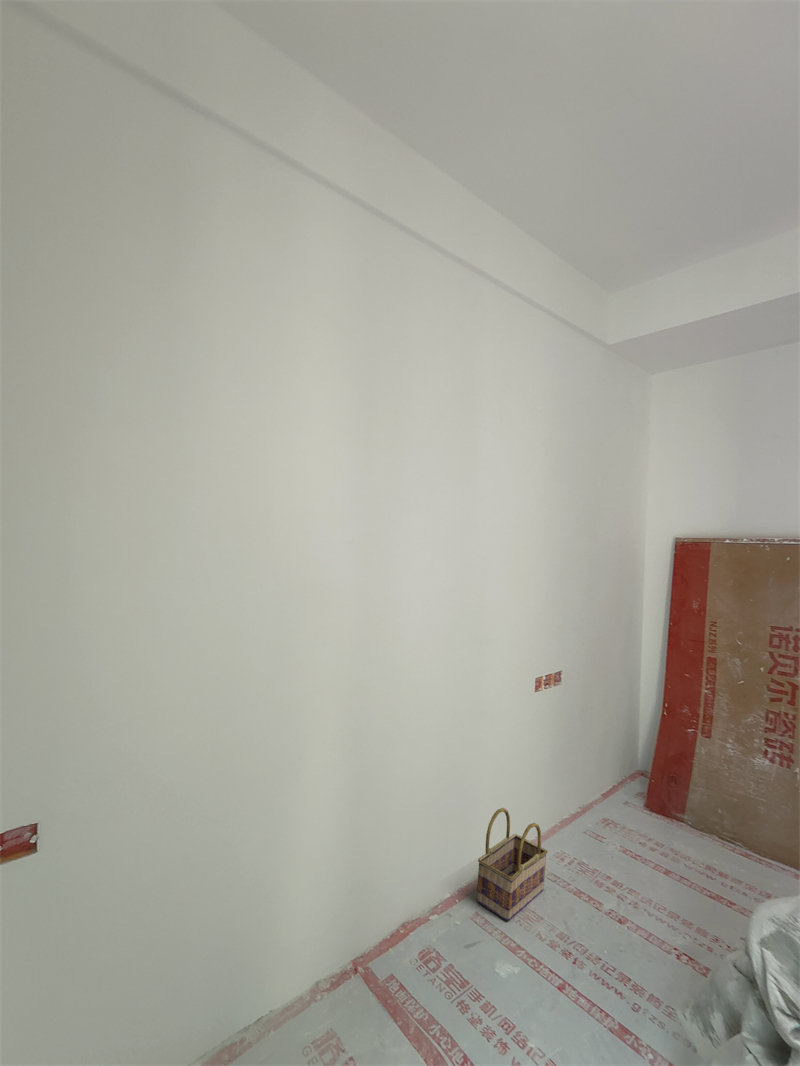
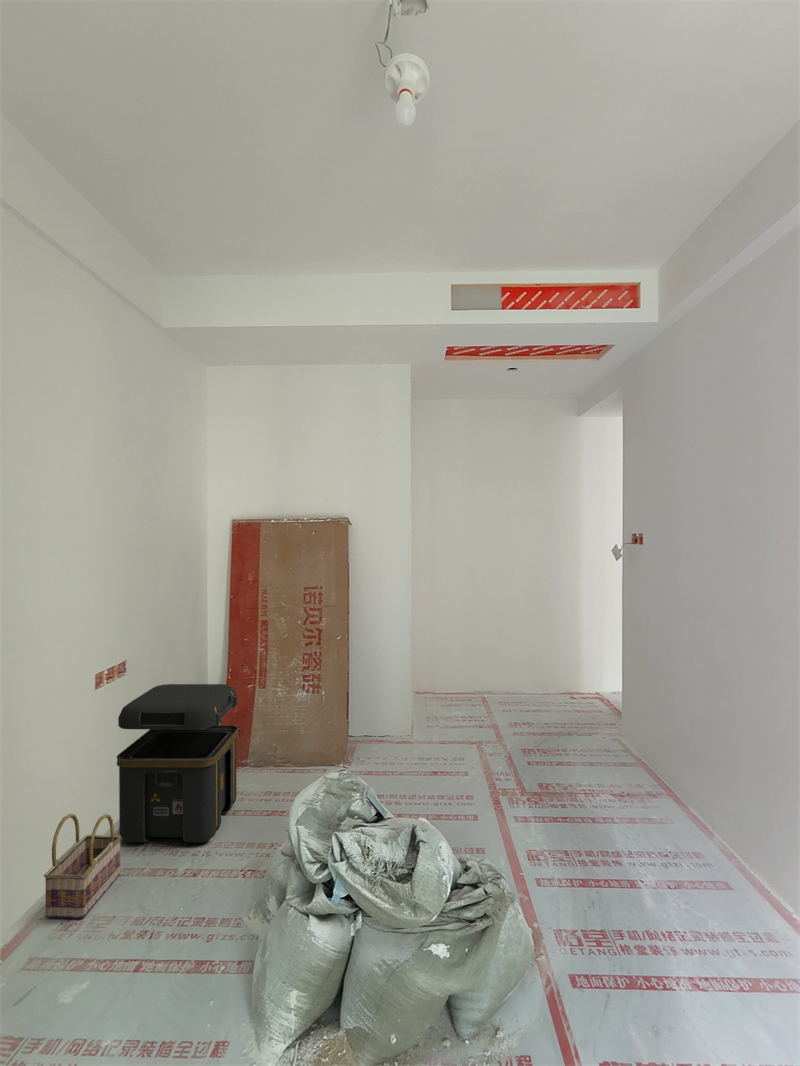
toolbox: none [544,704,681,899] -> present [117,684,238,843]

